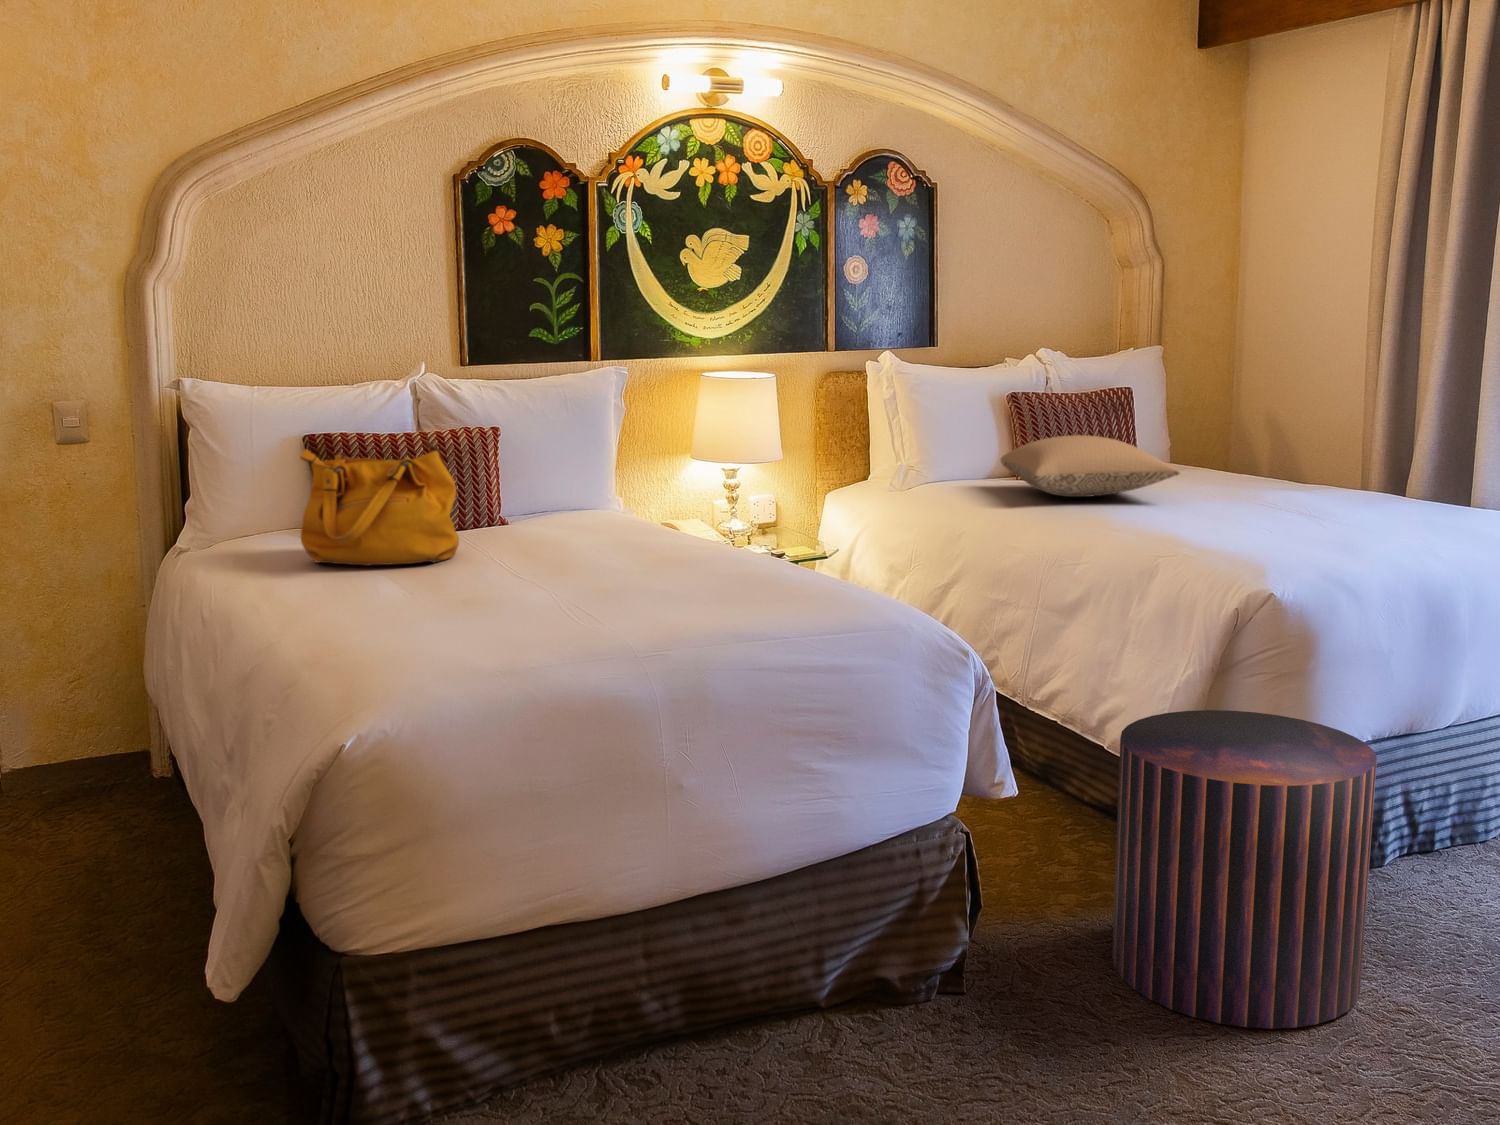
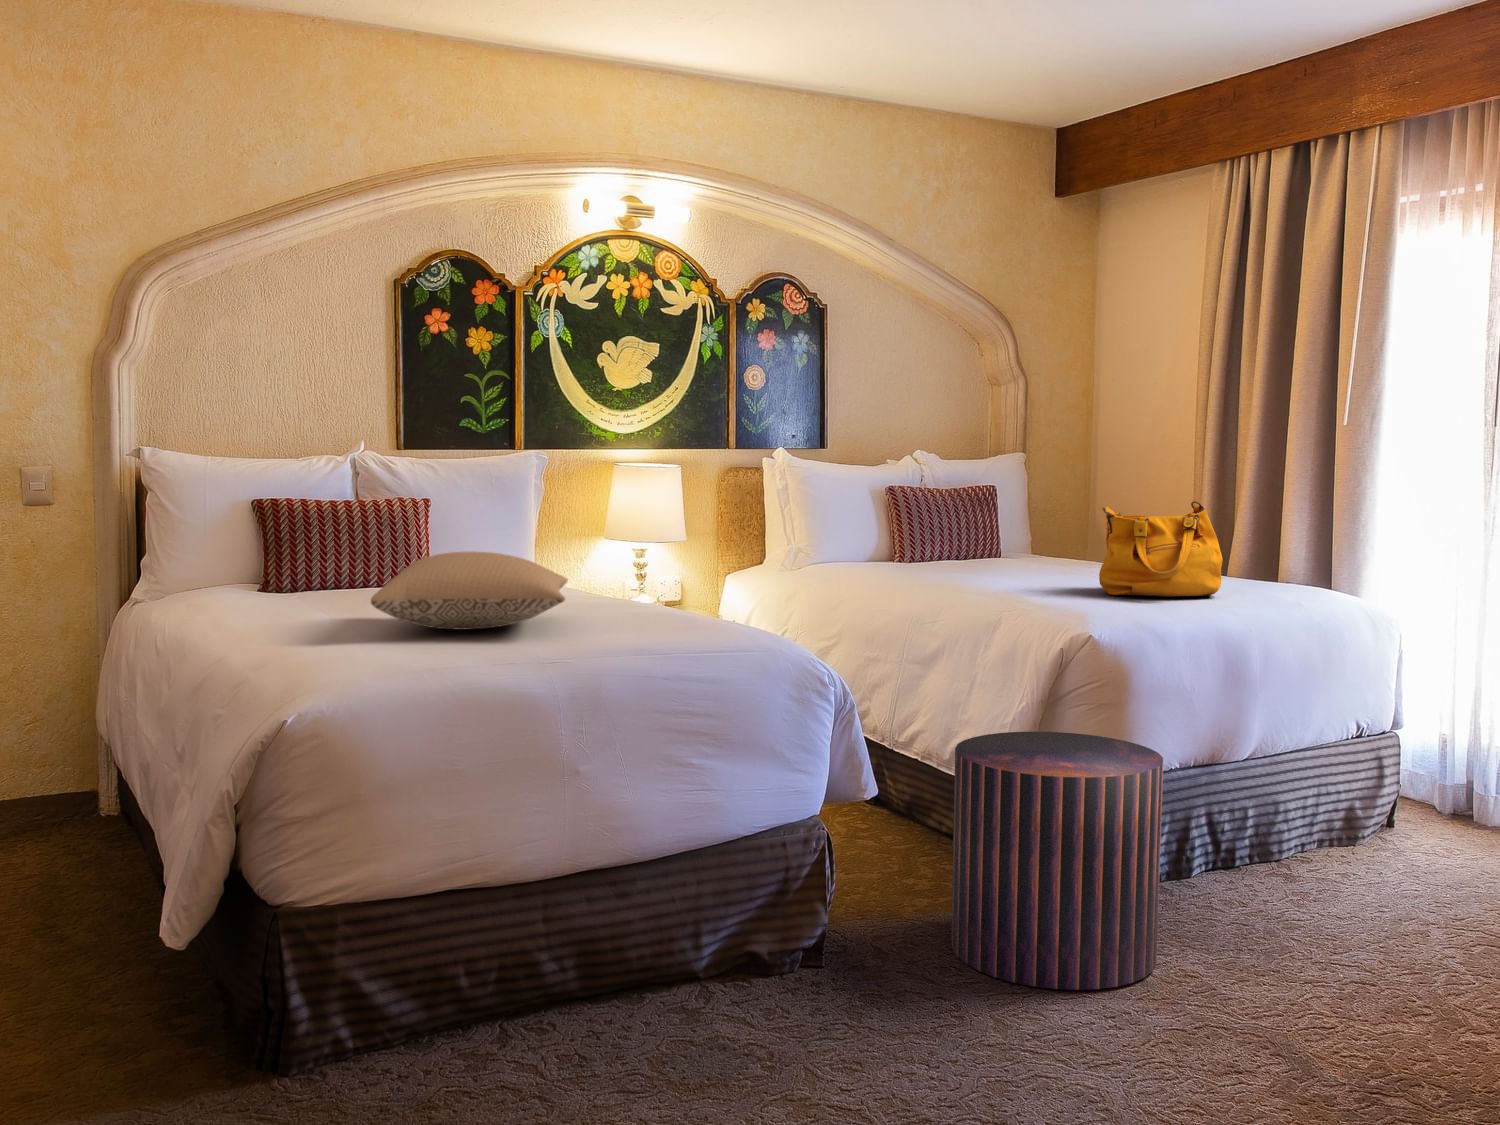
pillow: present [1001,435,1181,497] -> present [371,552,568,630]
handbag: present [300,440,459,565] -> present [1099,501,1223,597]

